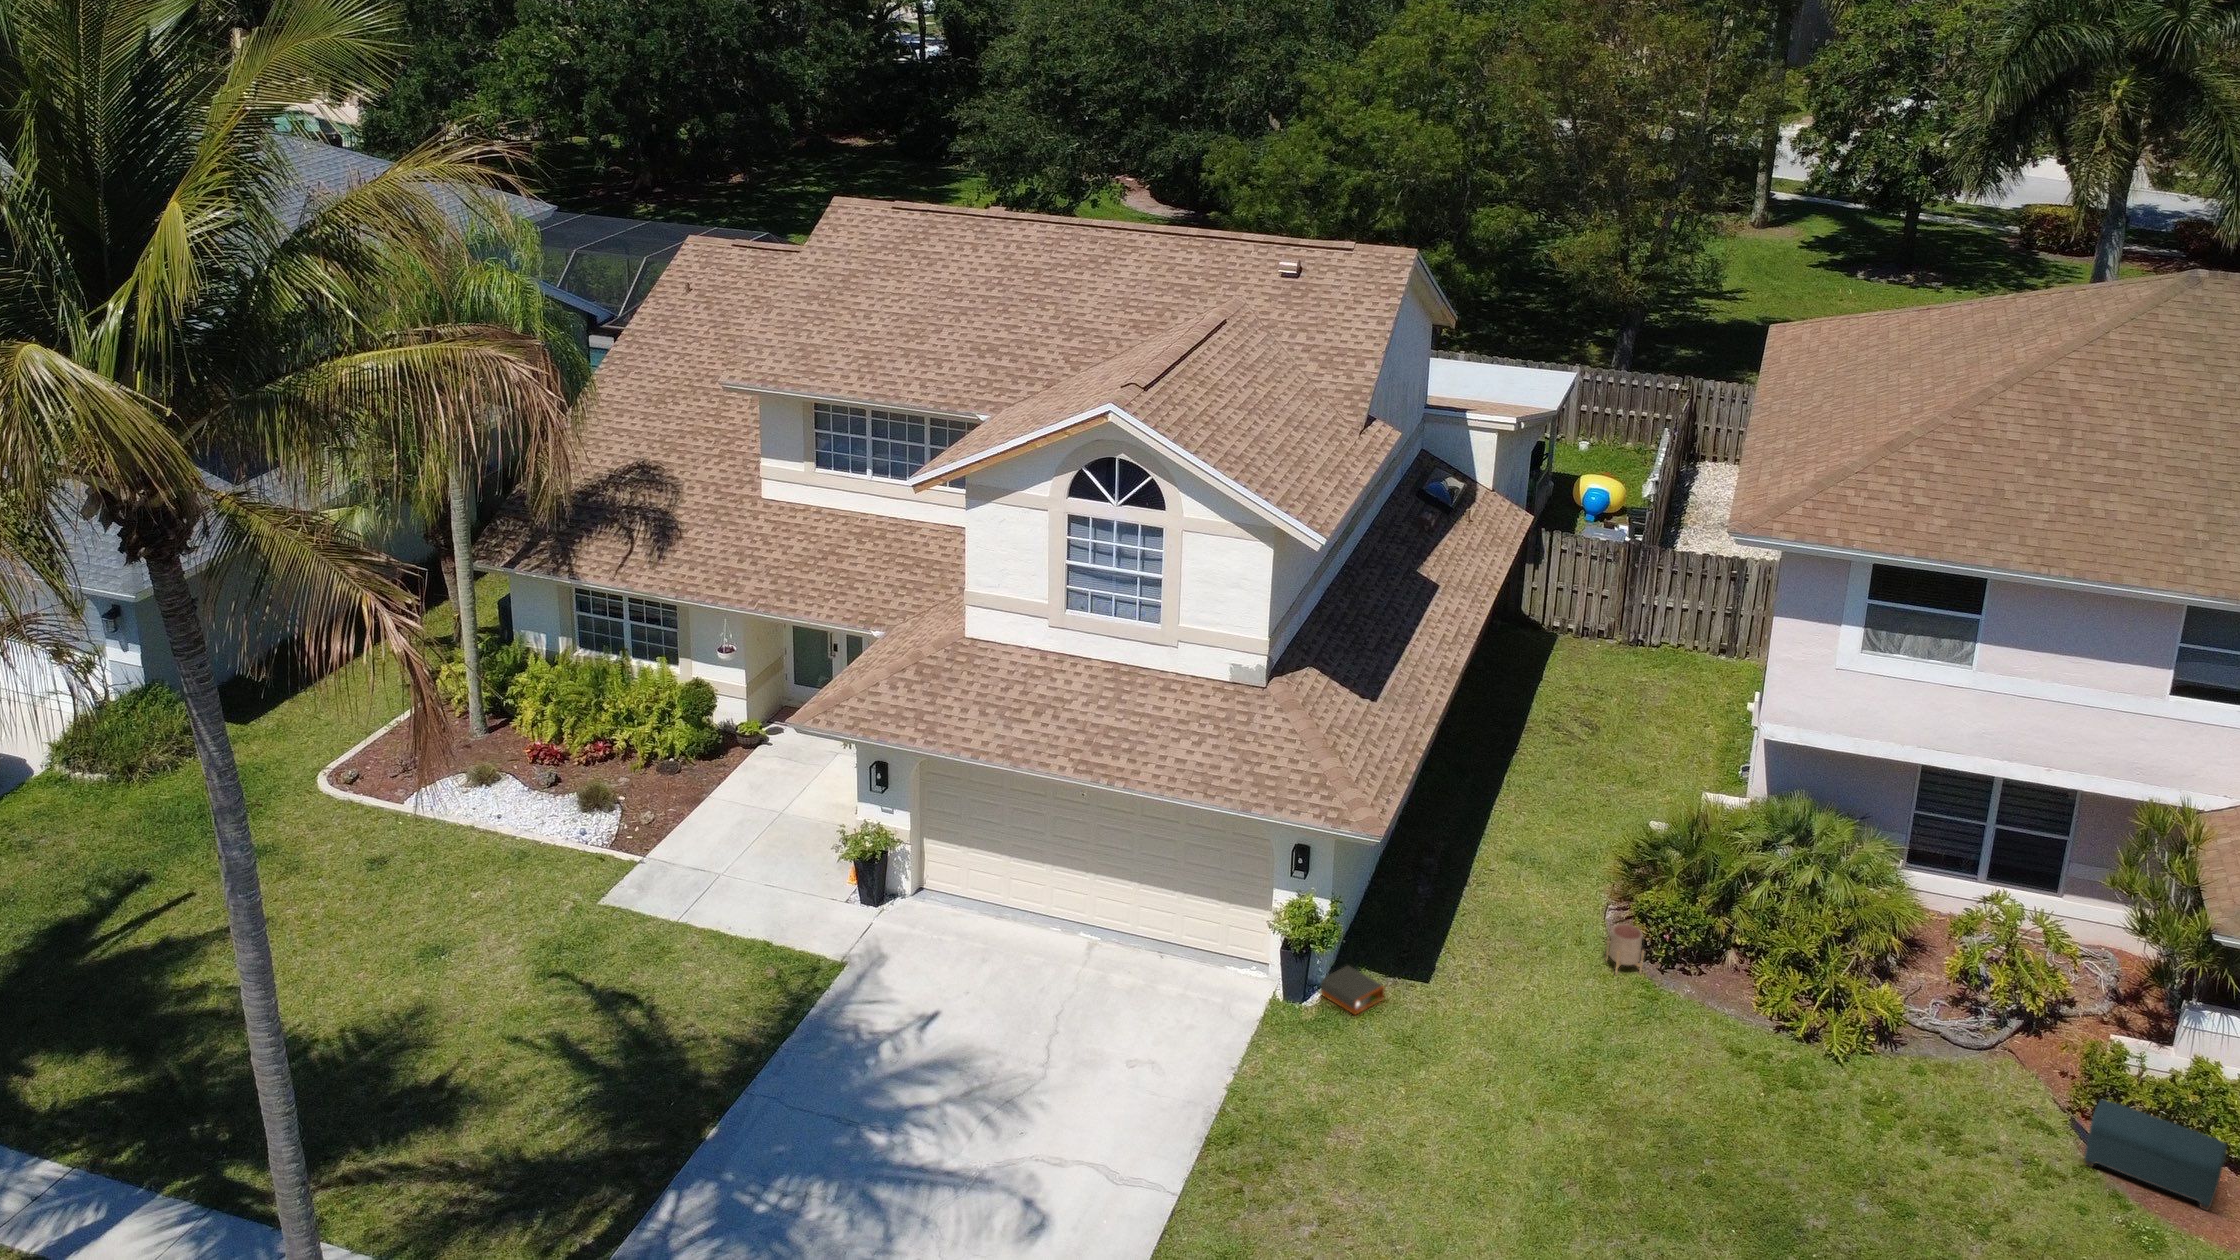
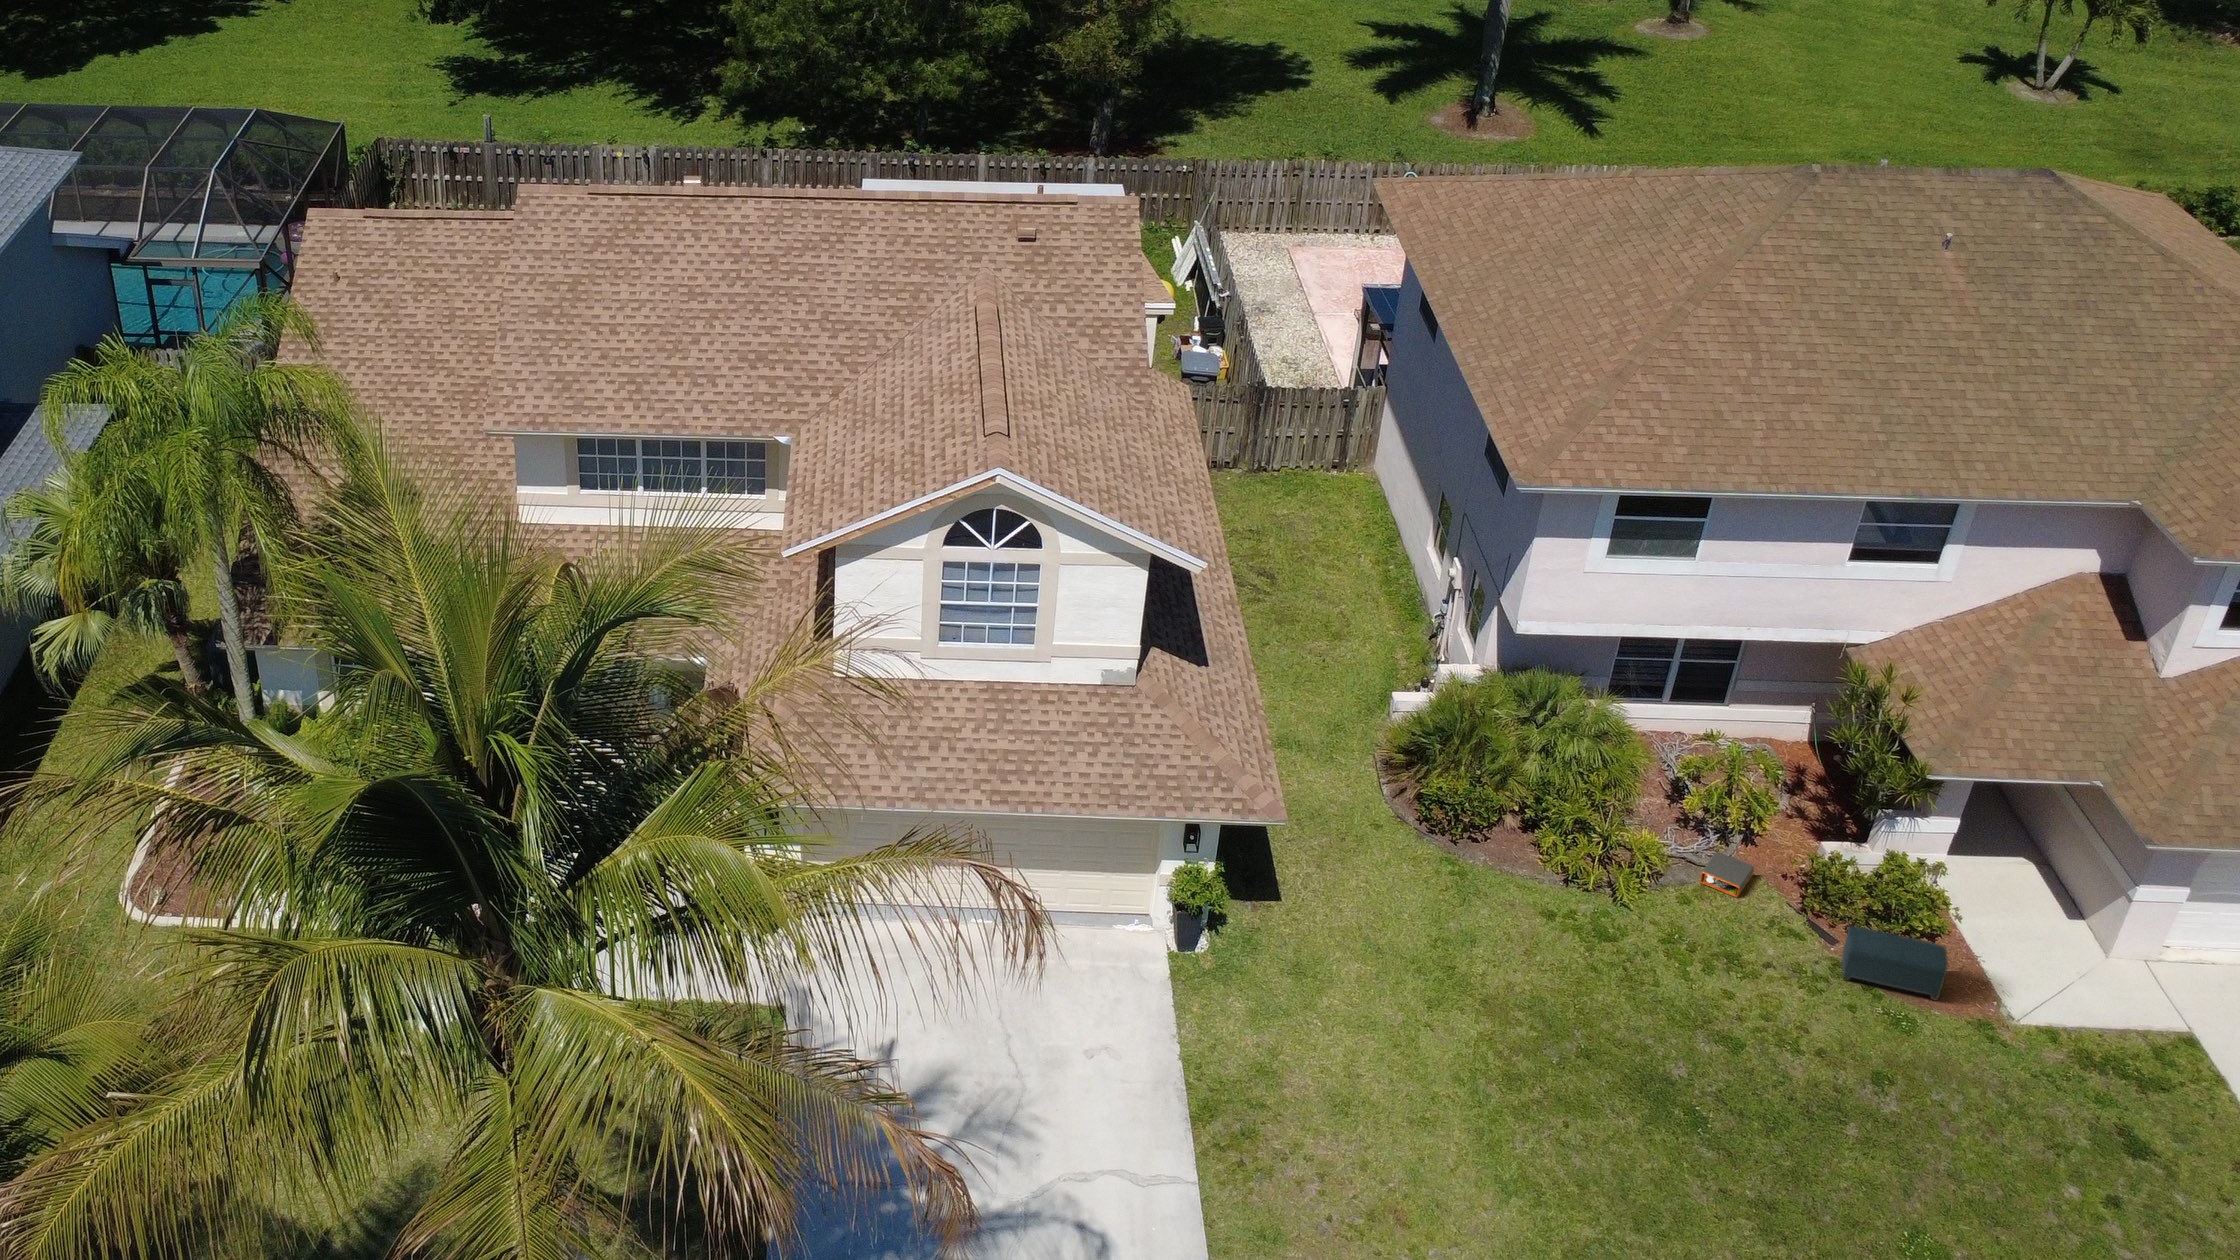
planter: present [1606,924,1644,974] -> none [1429,832,1465,878]
storage box: present [1321,966,1385,1015] -> present [1700,852,1754,897]

